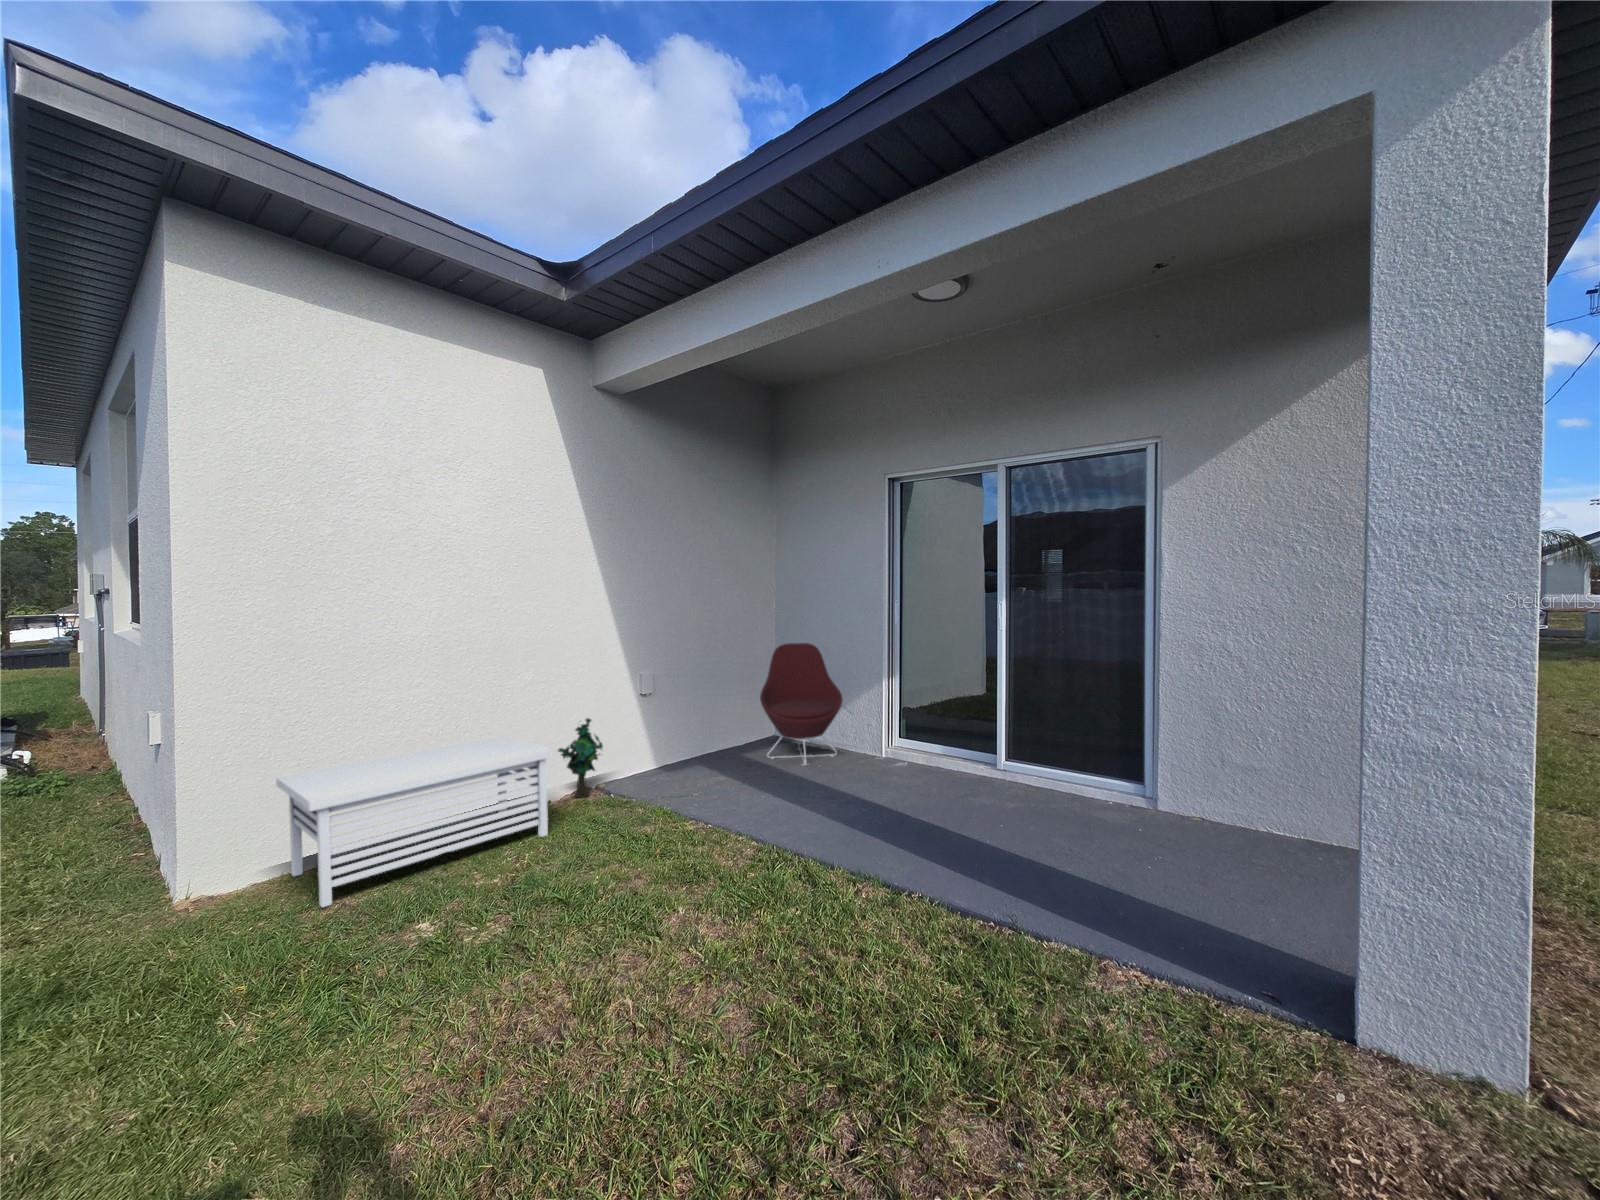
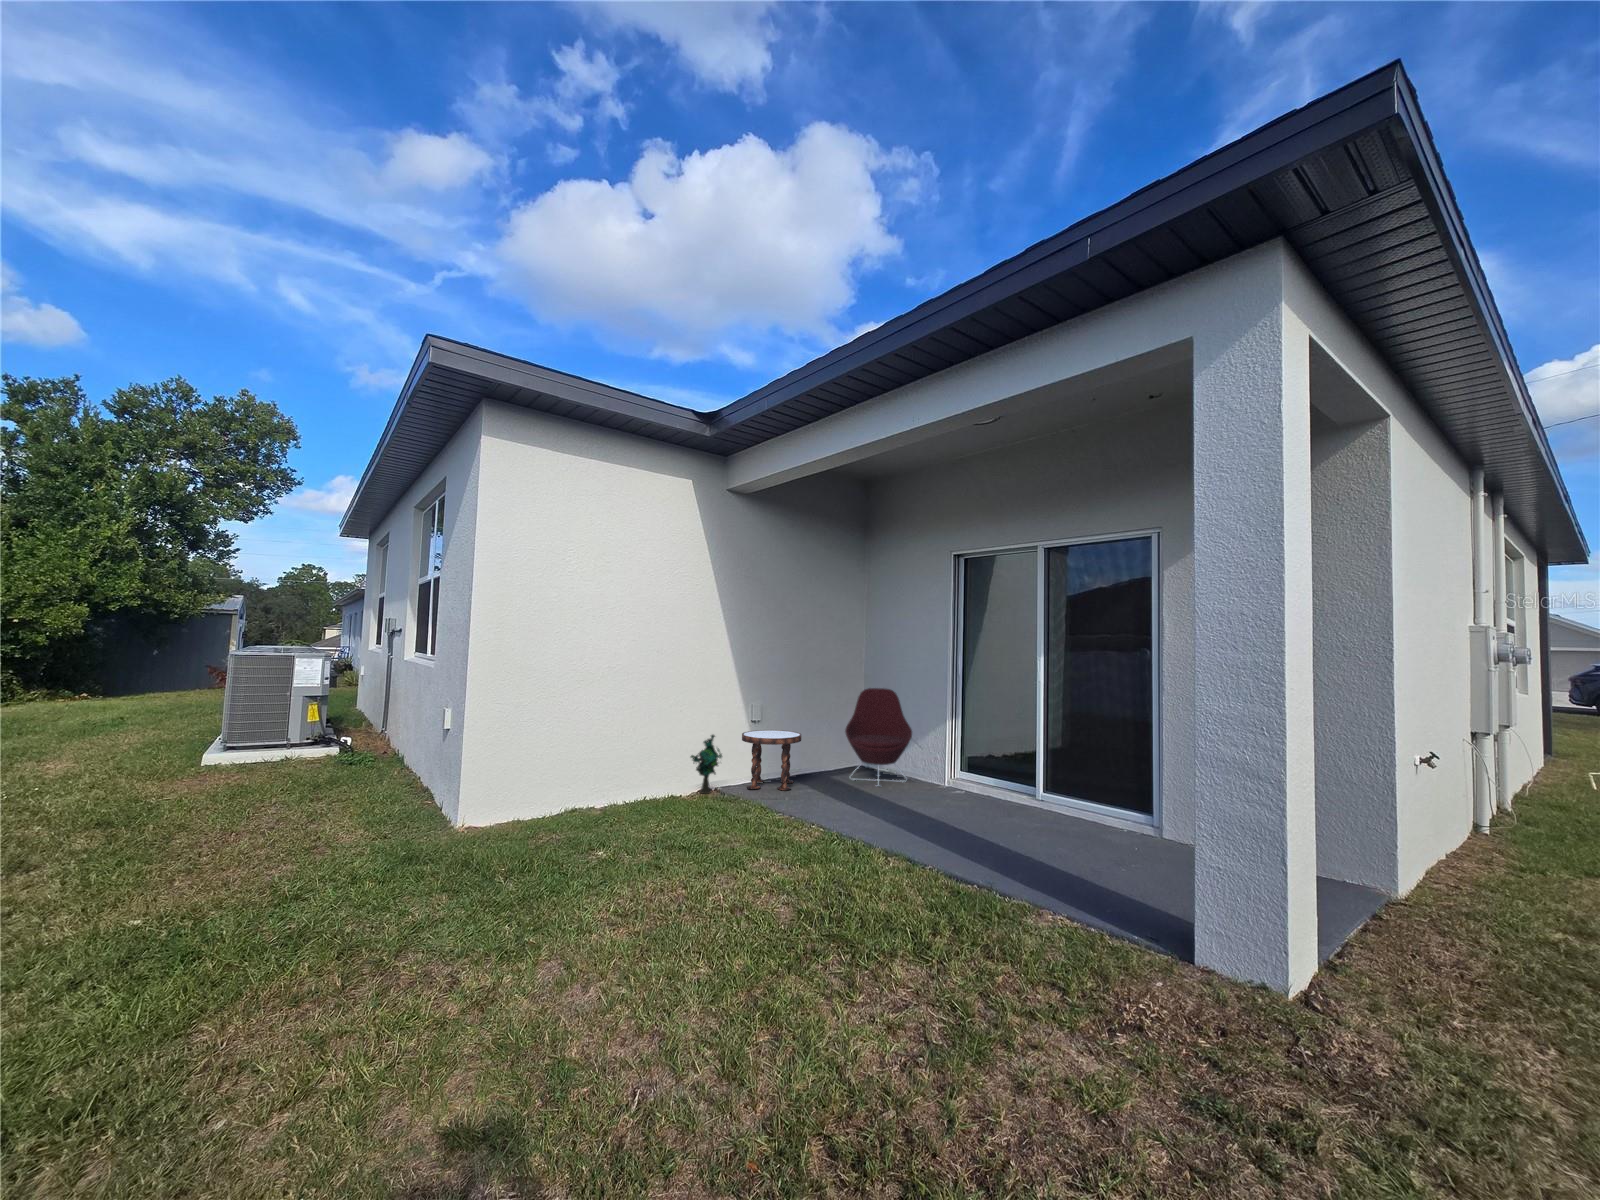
side table: none [628,704,707,785] -> present [742,730,801,790]
storage bench: present [276,736,552,907] -> none [516,741,685,837]

